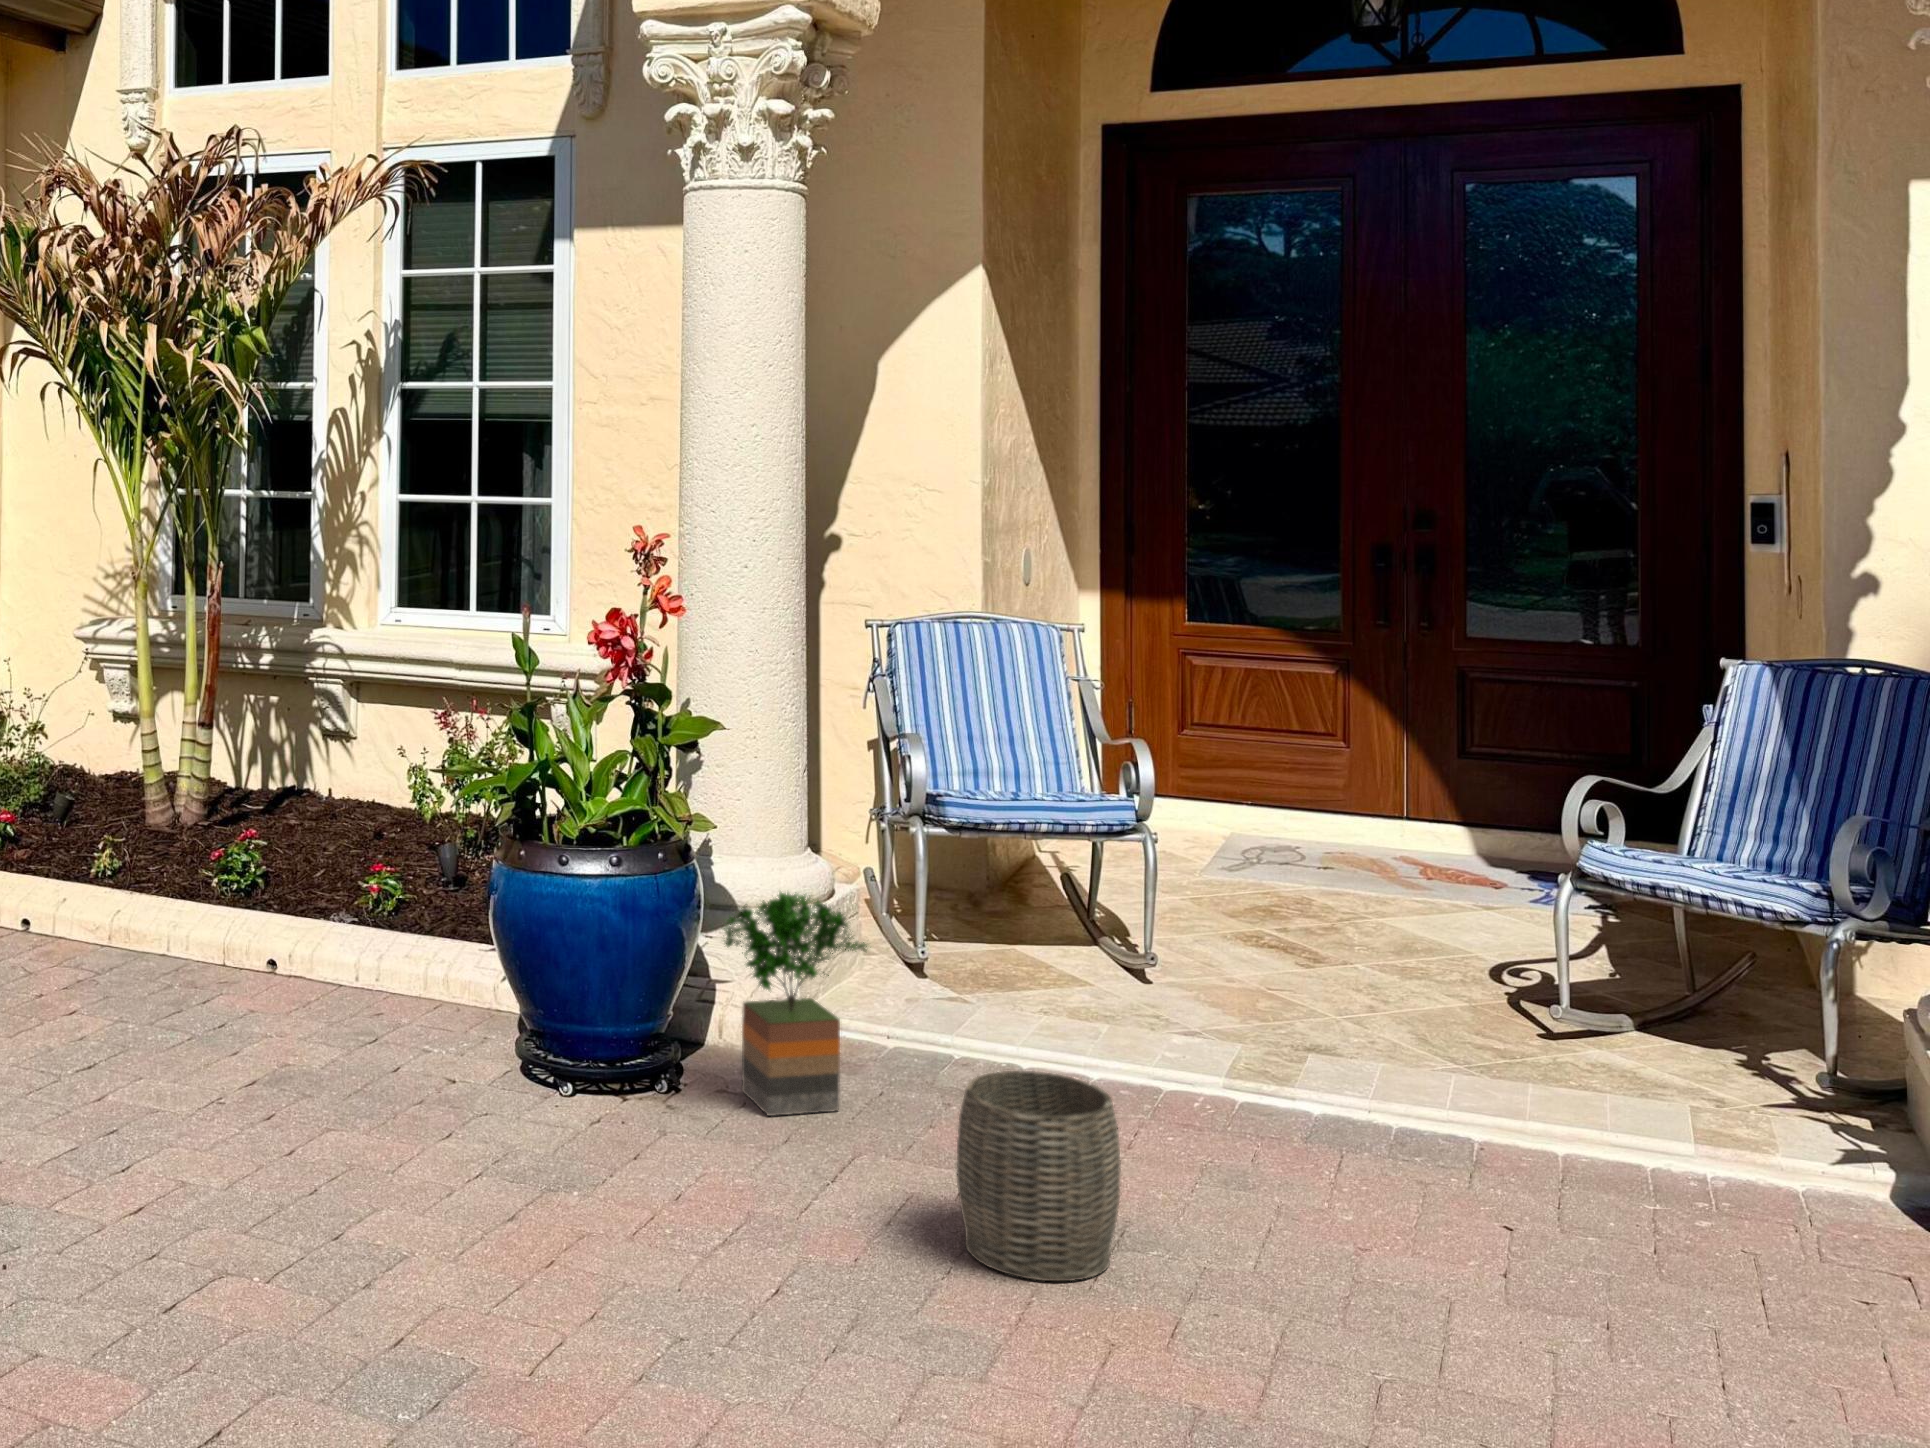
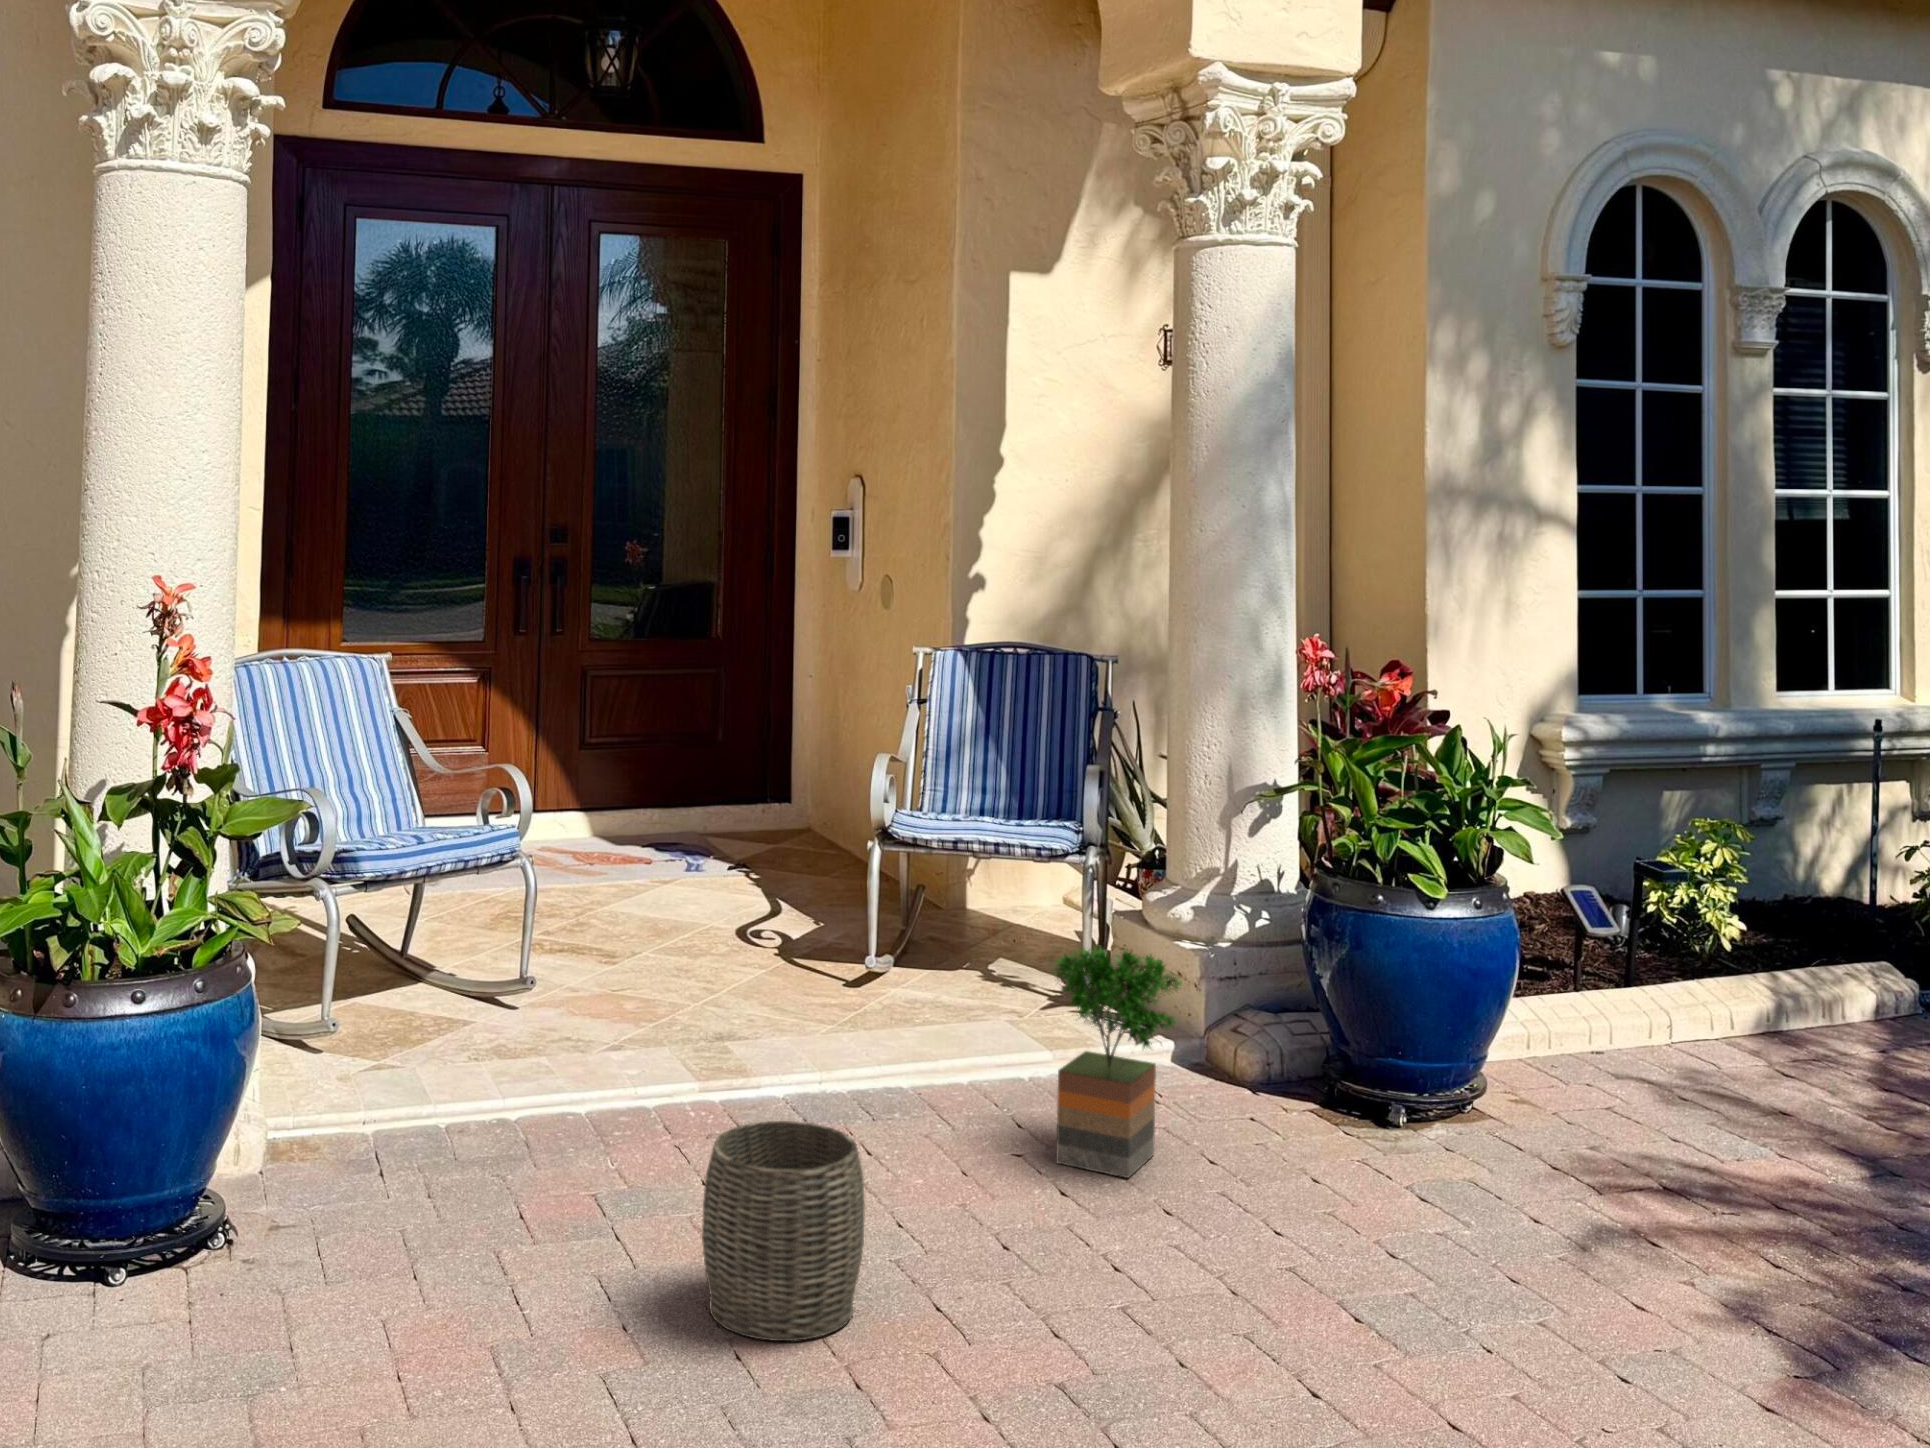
potted tree: present [724,892,867,1116] -> present [1054,948,1181,1178]

